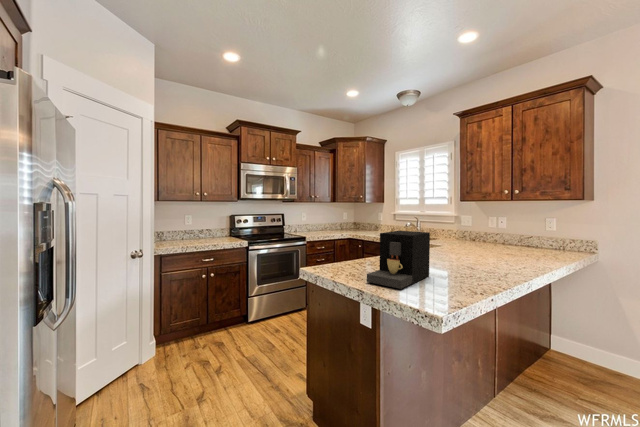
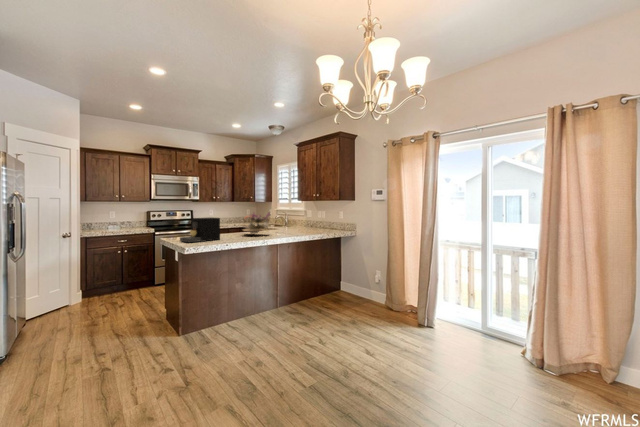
flower arrangement: none [425,218,486,260] -> present [244,212,271,234]

